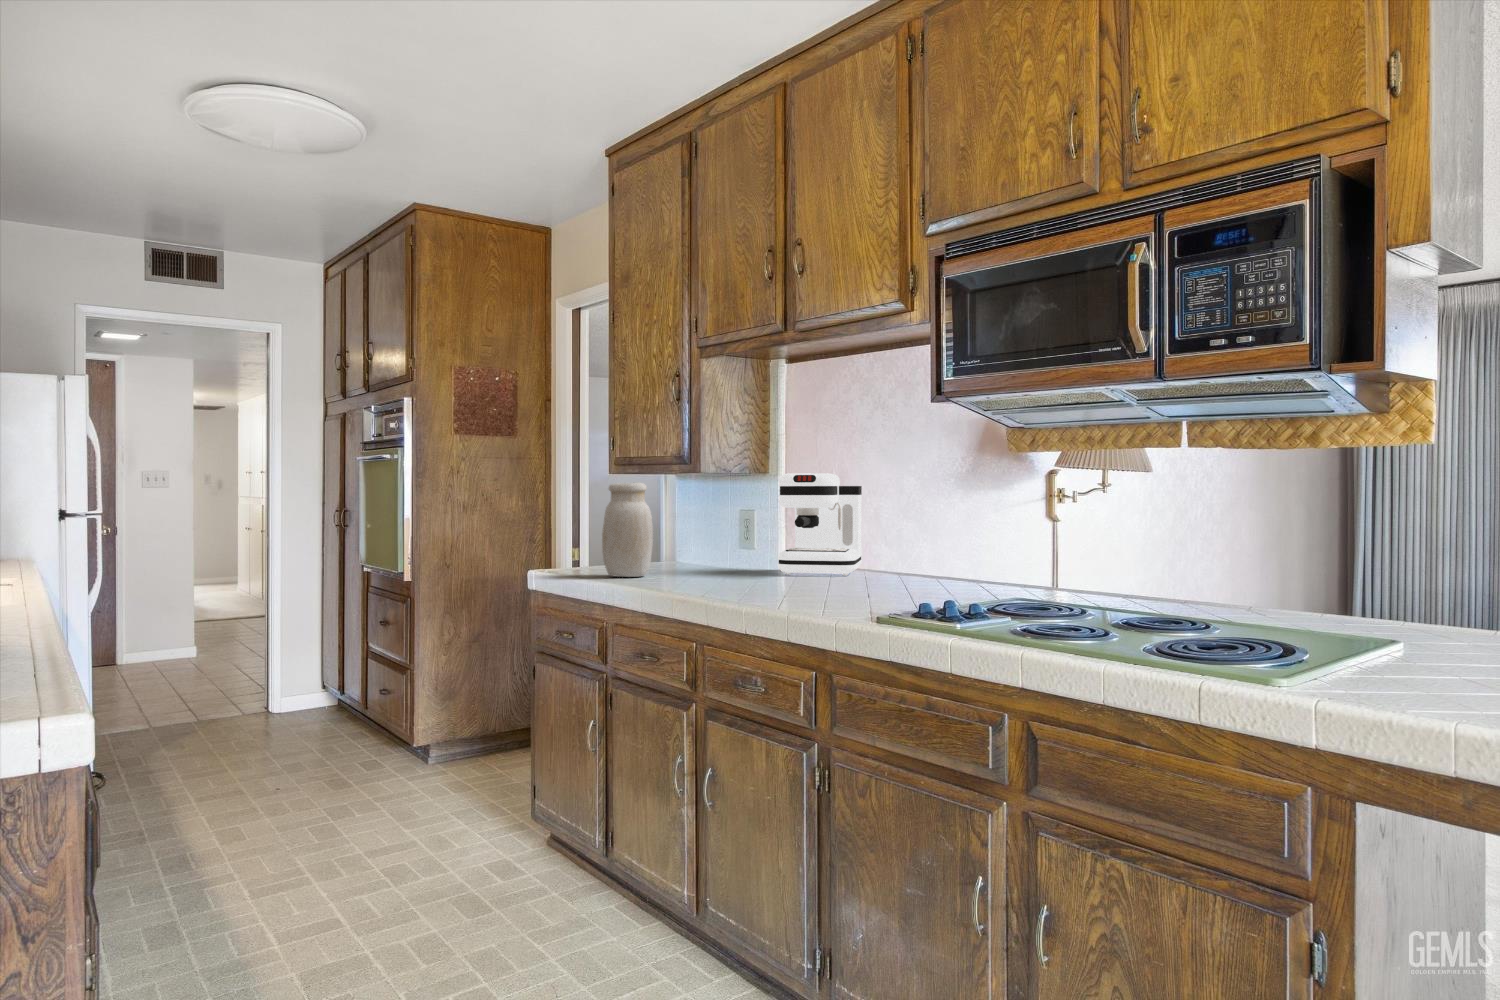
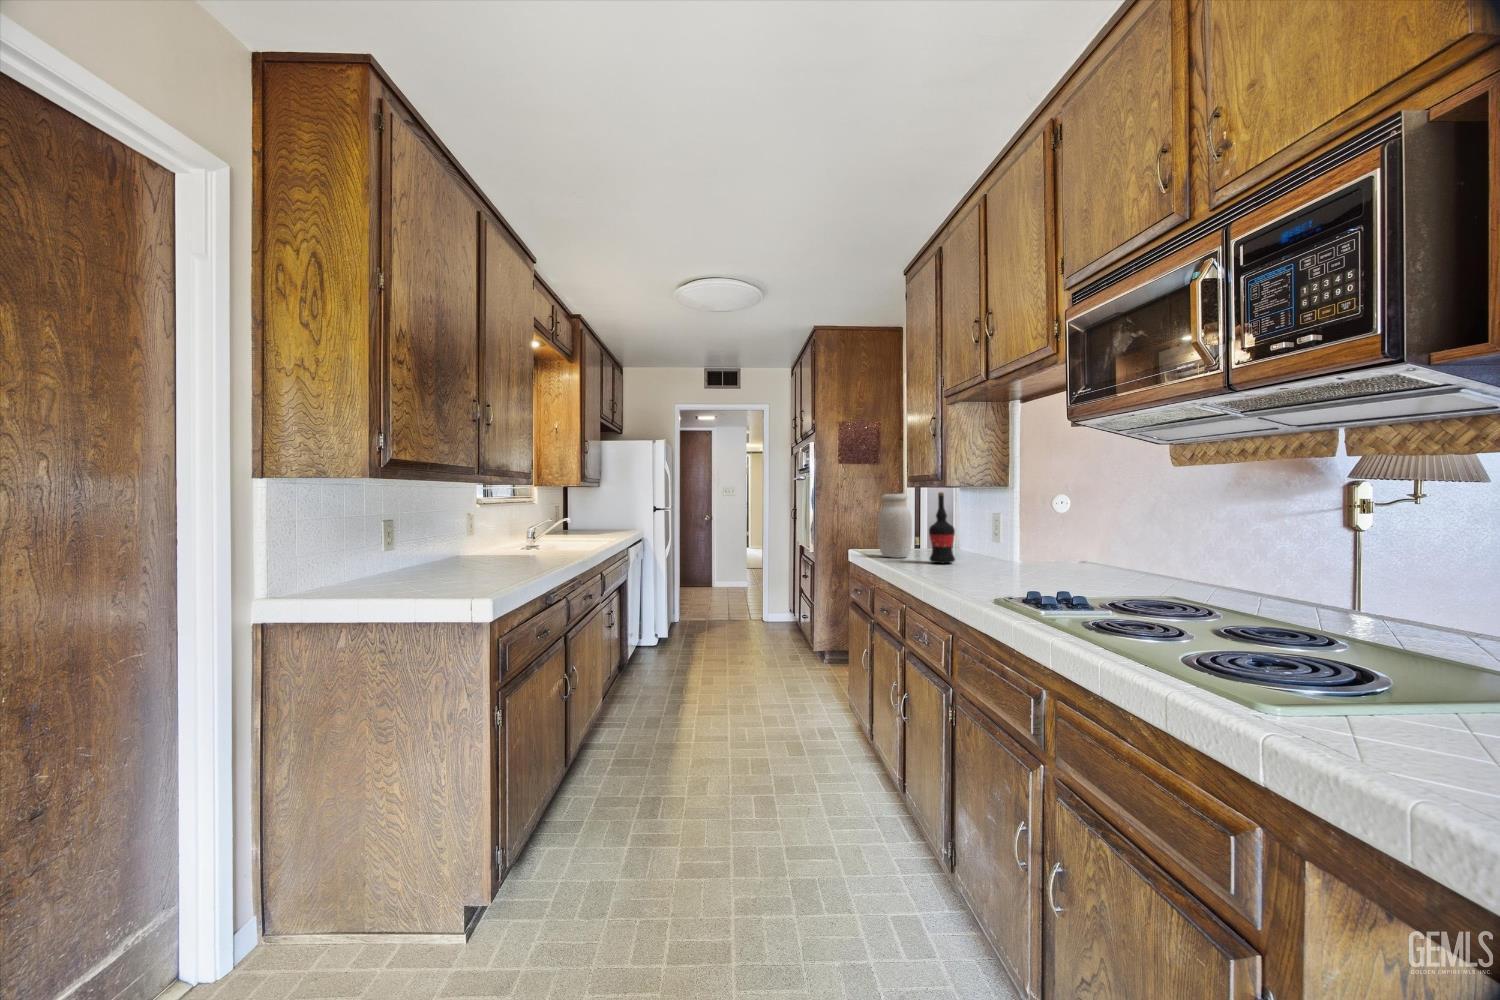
coffee maker: present [778,473,862,576] -> none [1007,484,1089,565]
wine bottle: none [692,482,727,581] -> present [929,492,955,563]

